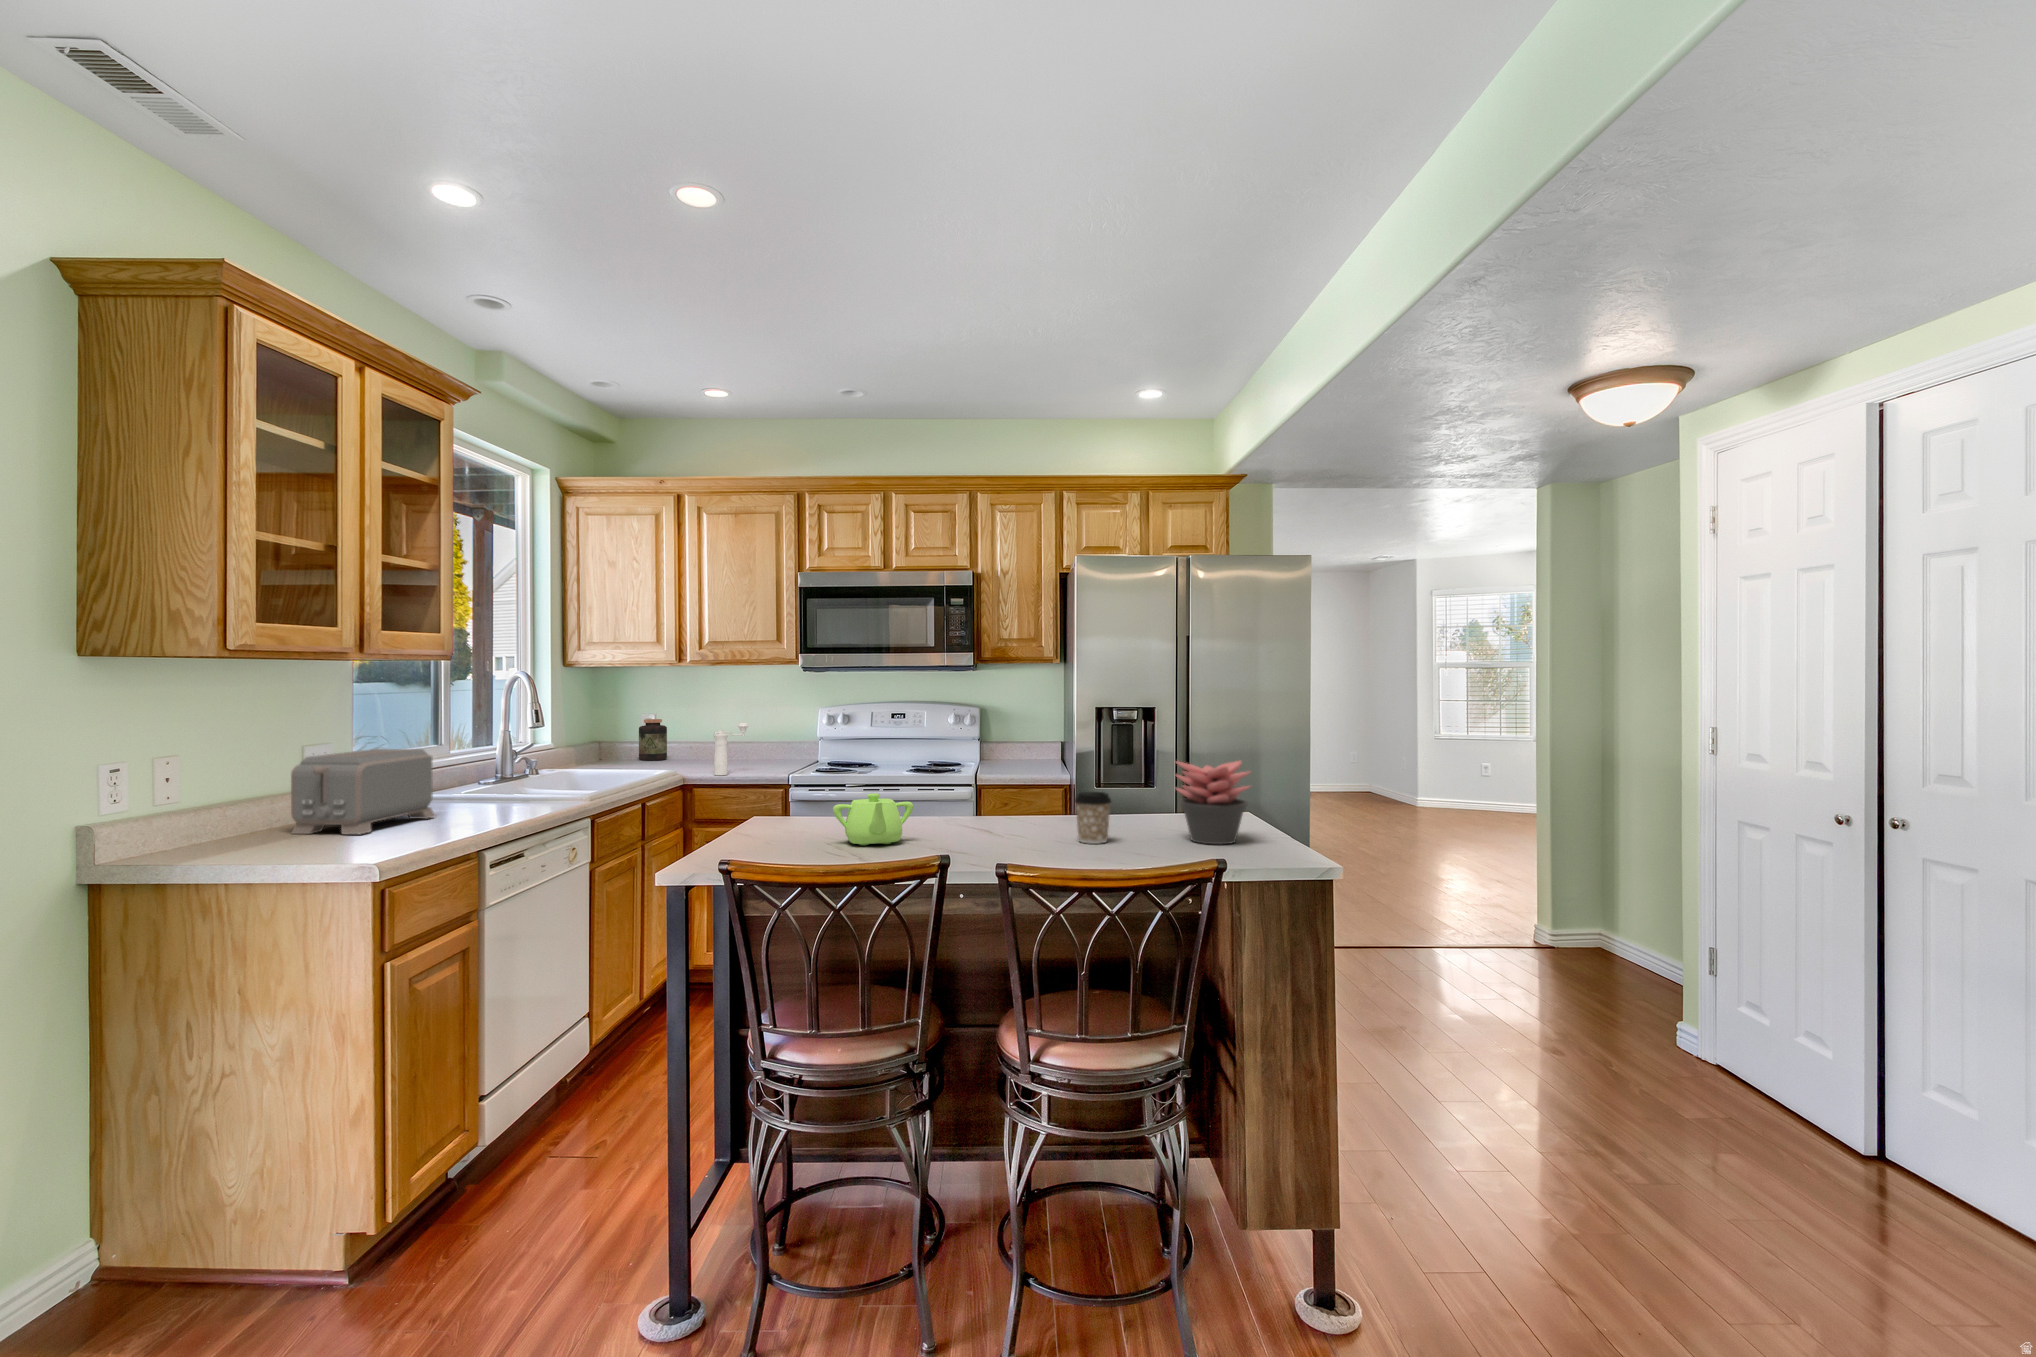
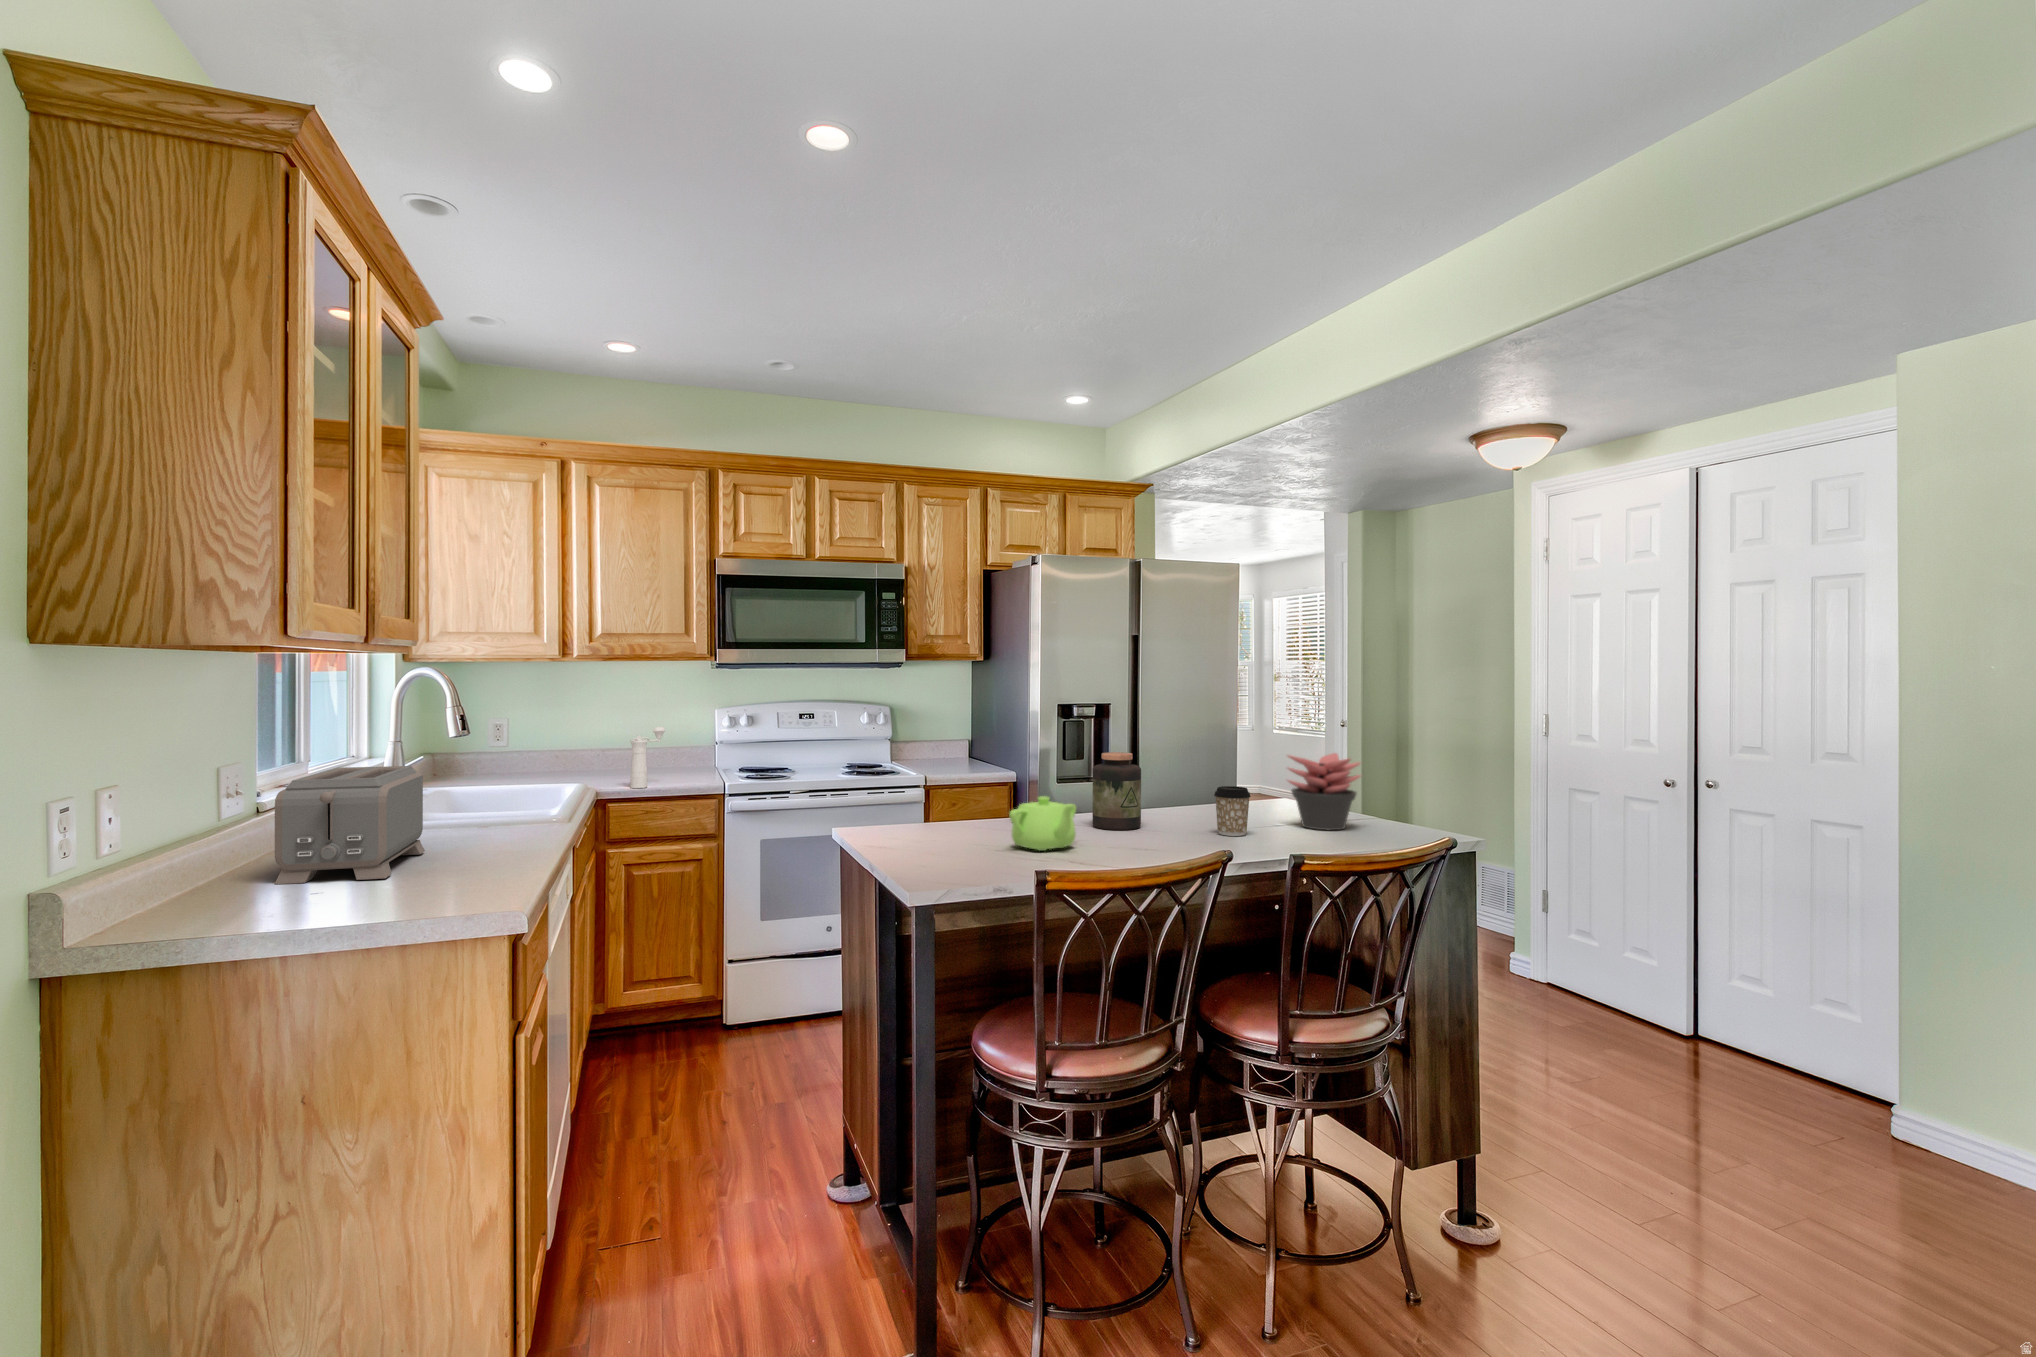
jar: present [639,719,667,760] -> present [1093,752,1141,830]

